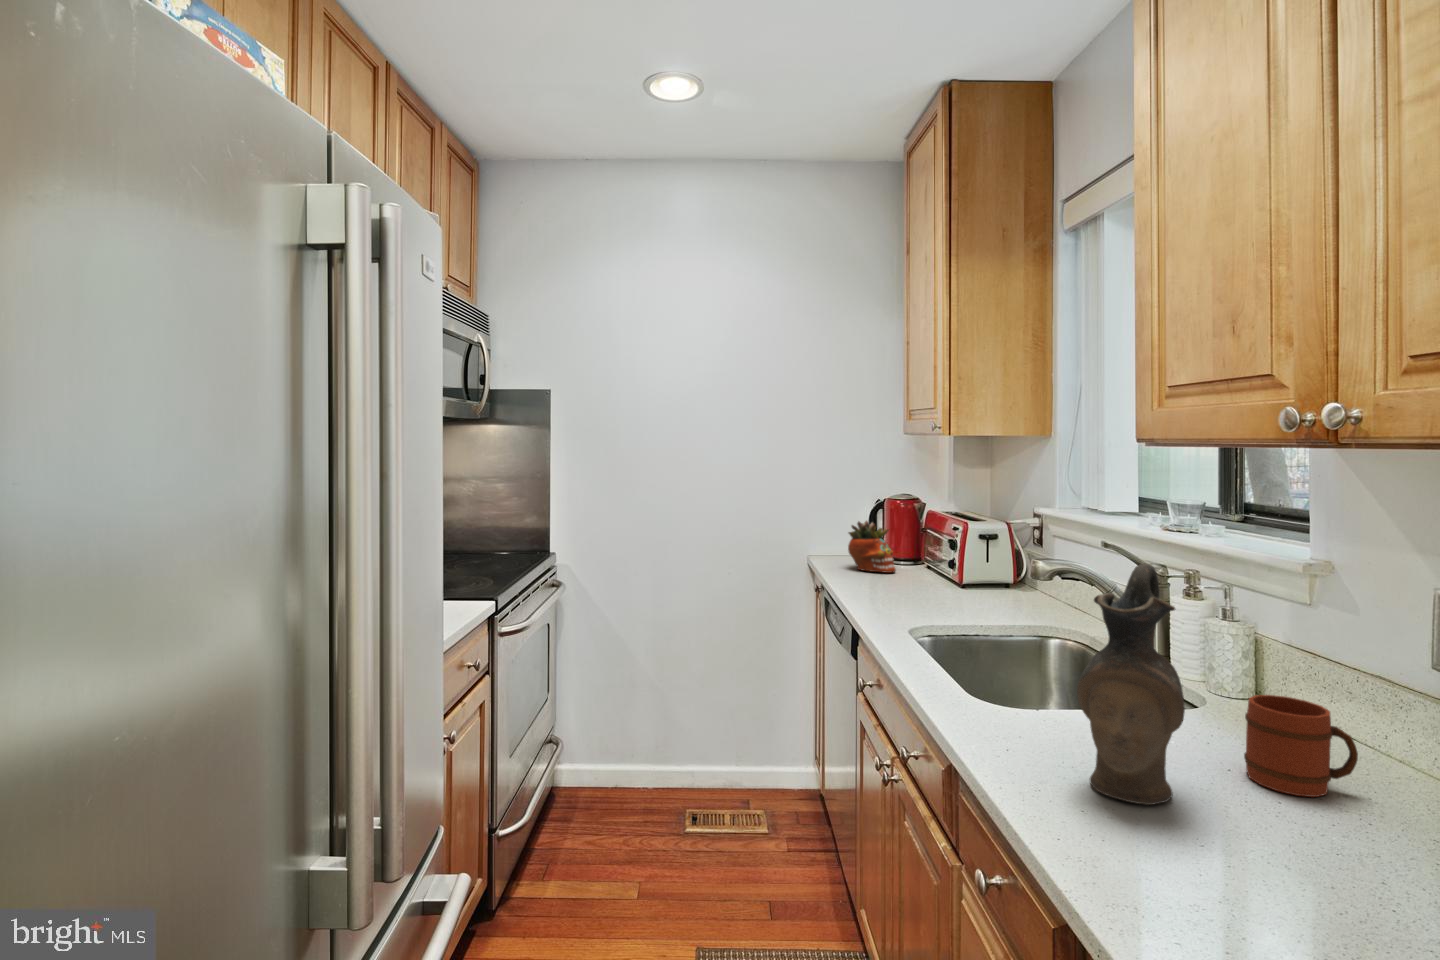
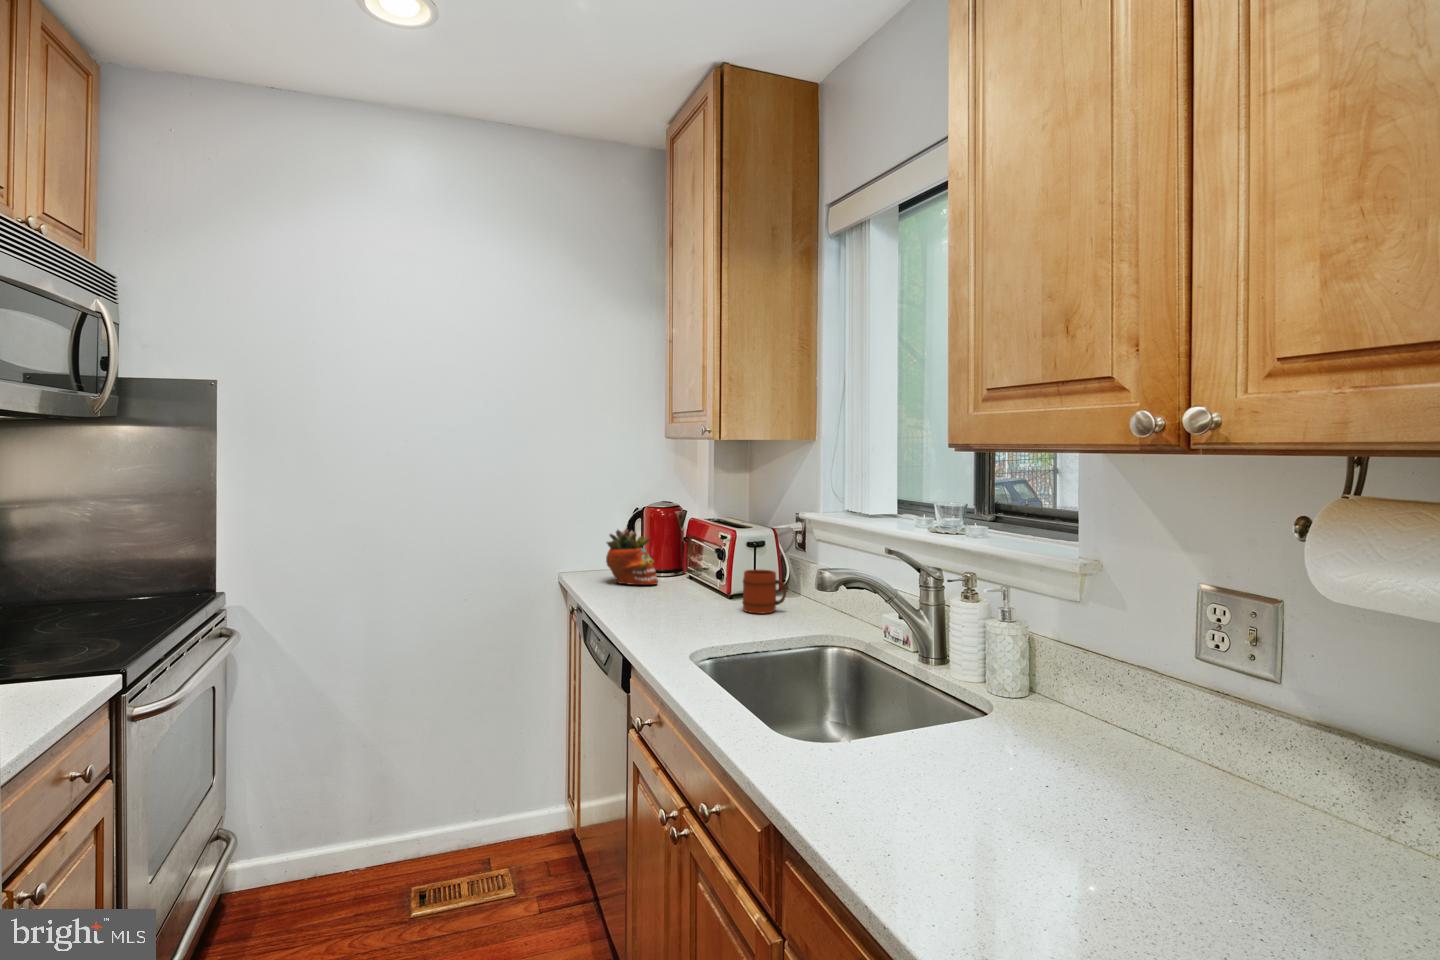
ceramic pitcher: present [1077,564,1185,805] -> none [943,579,1060,857]
mug: present [1244,695,1358,797] -> present [742,569,786,614]

